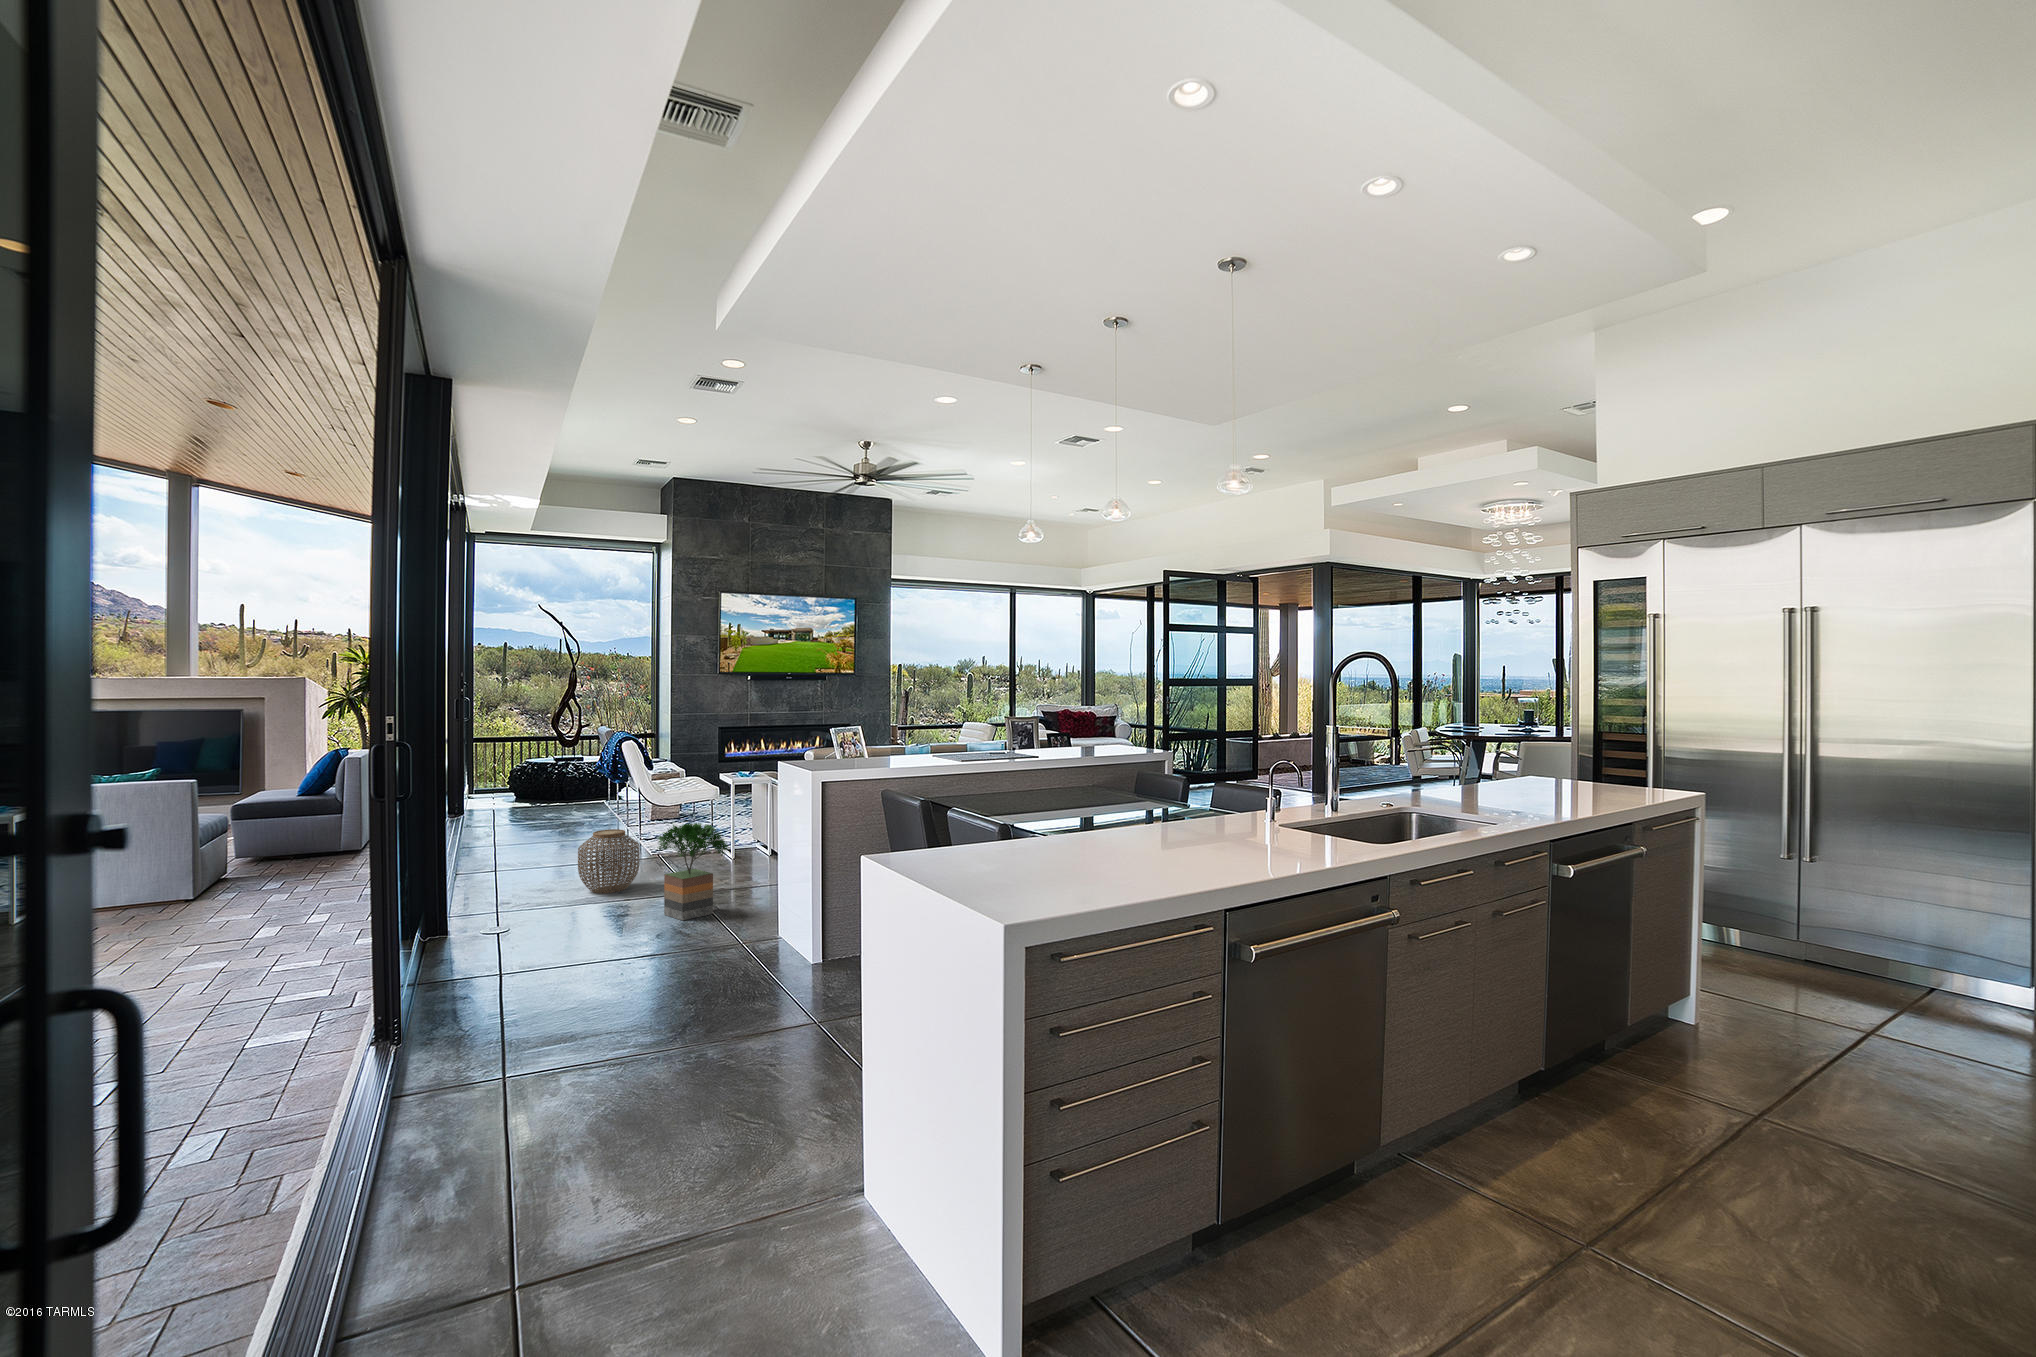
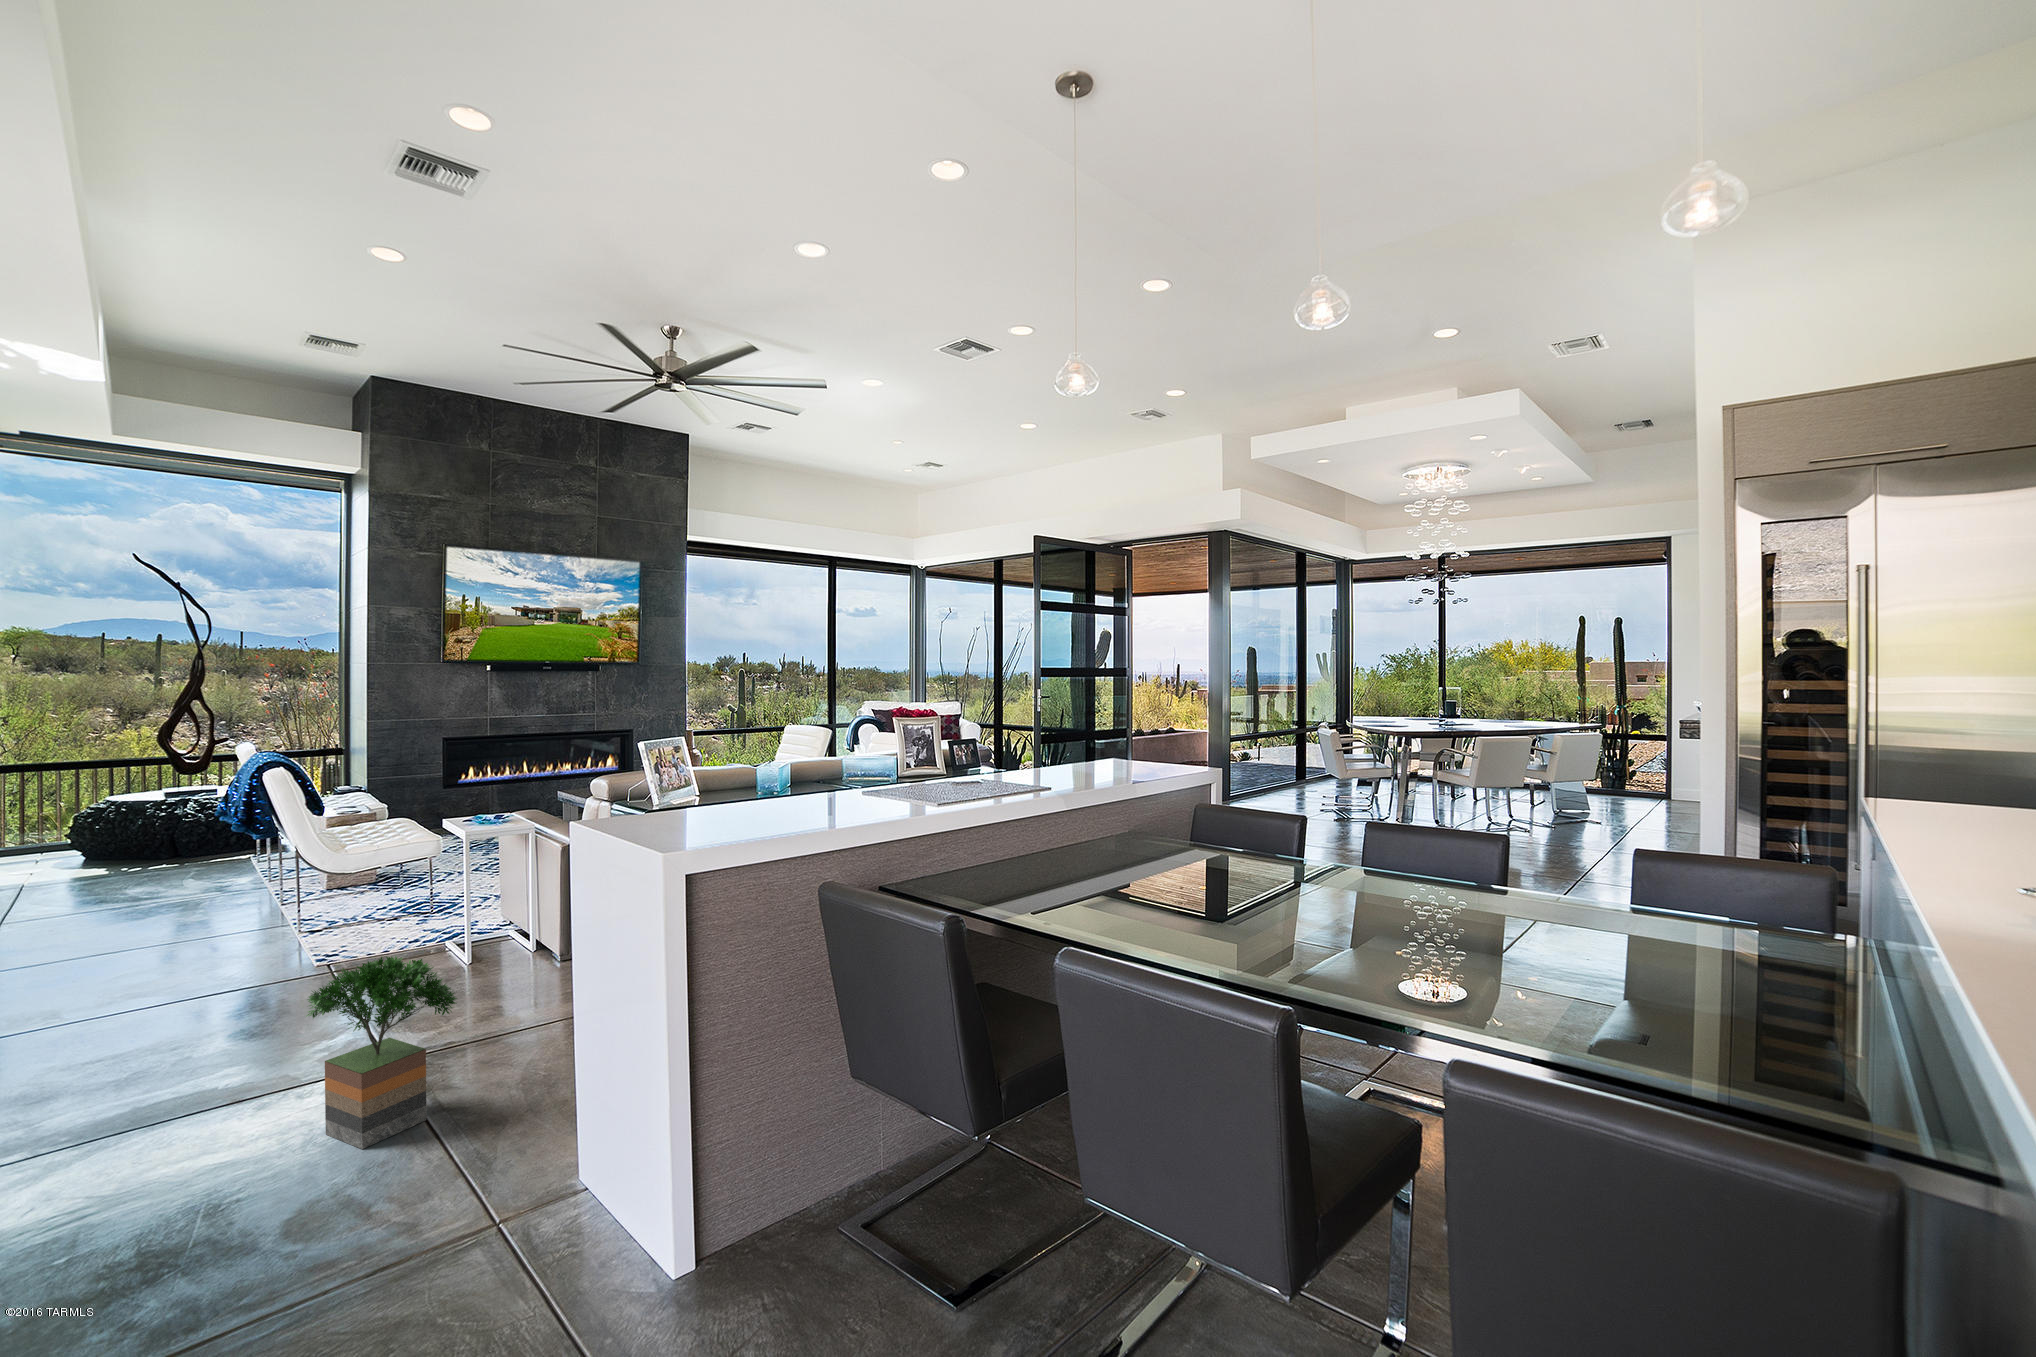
woven basket: present [578,829,640,894] -> none [152,959,285,1082]

